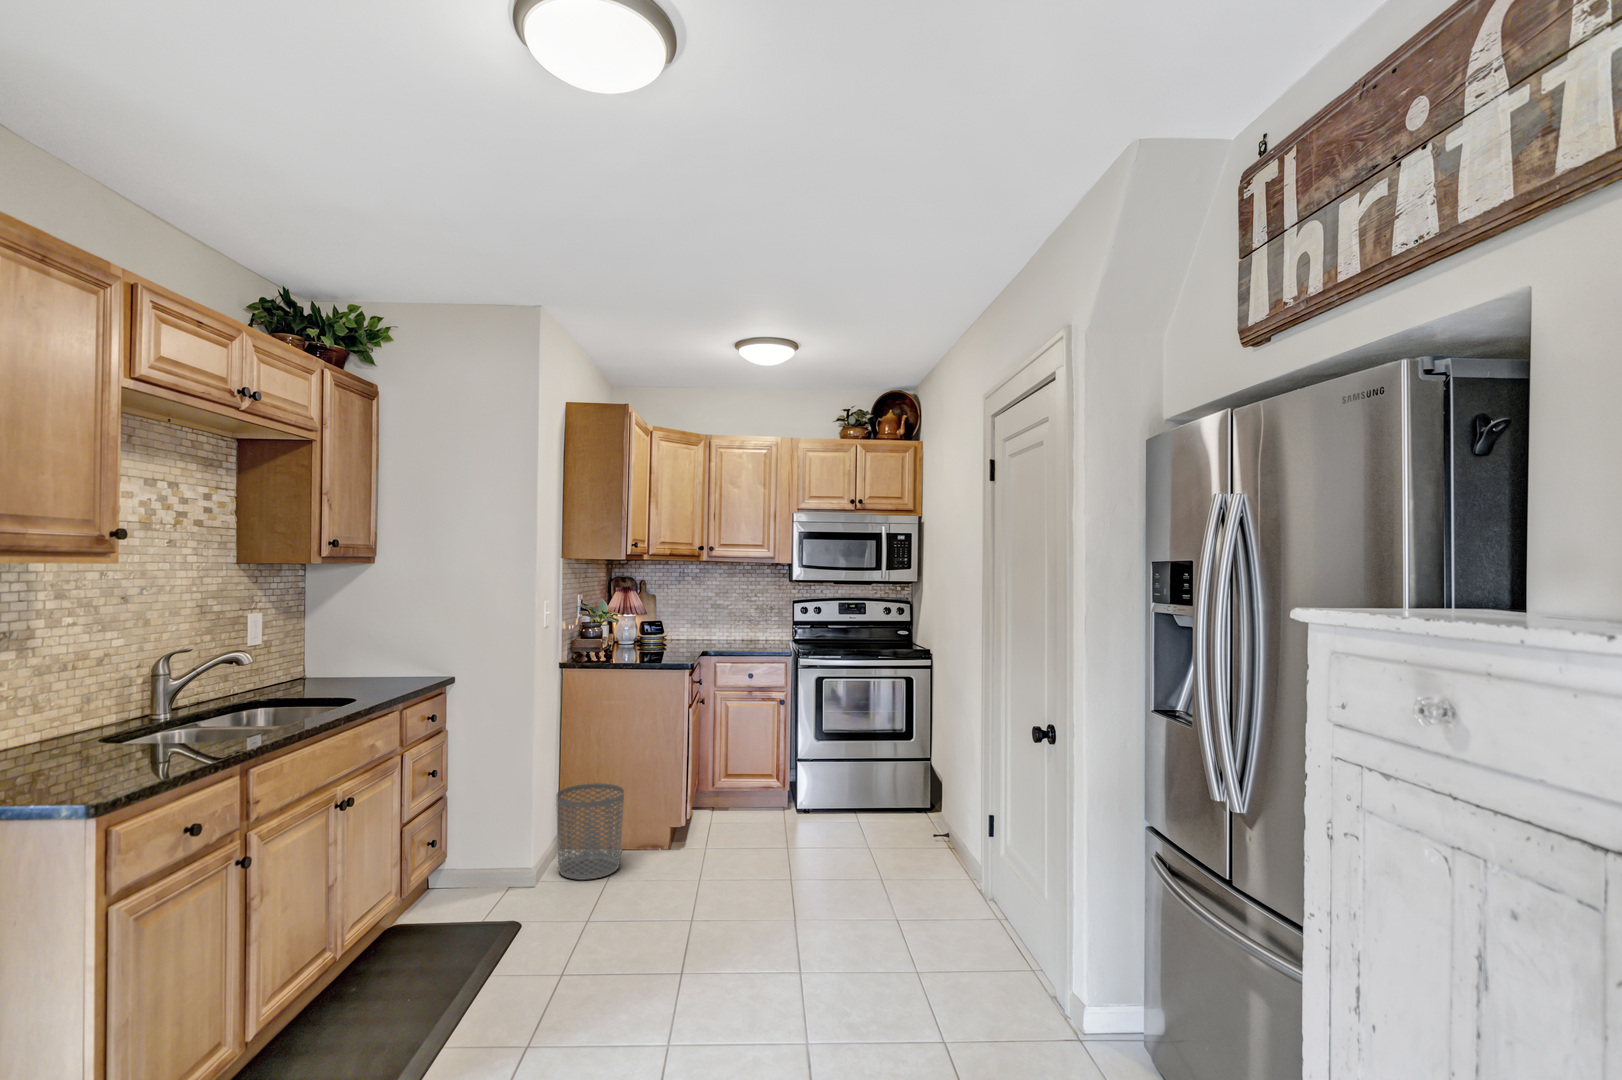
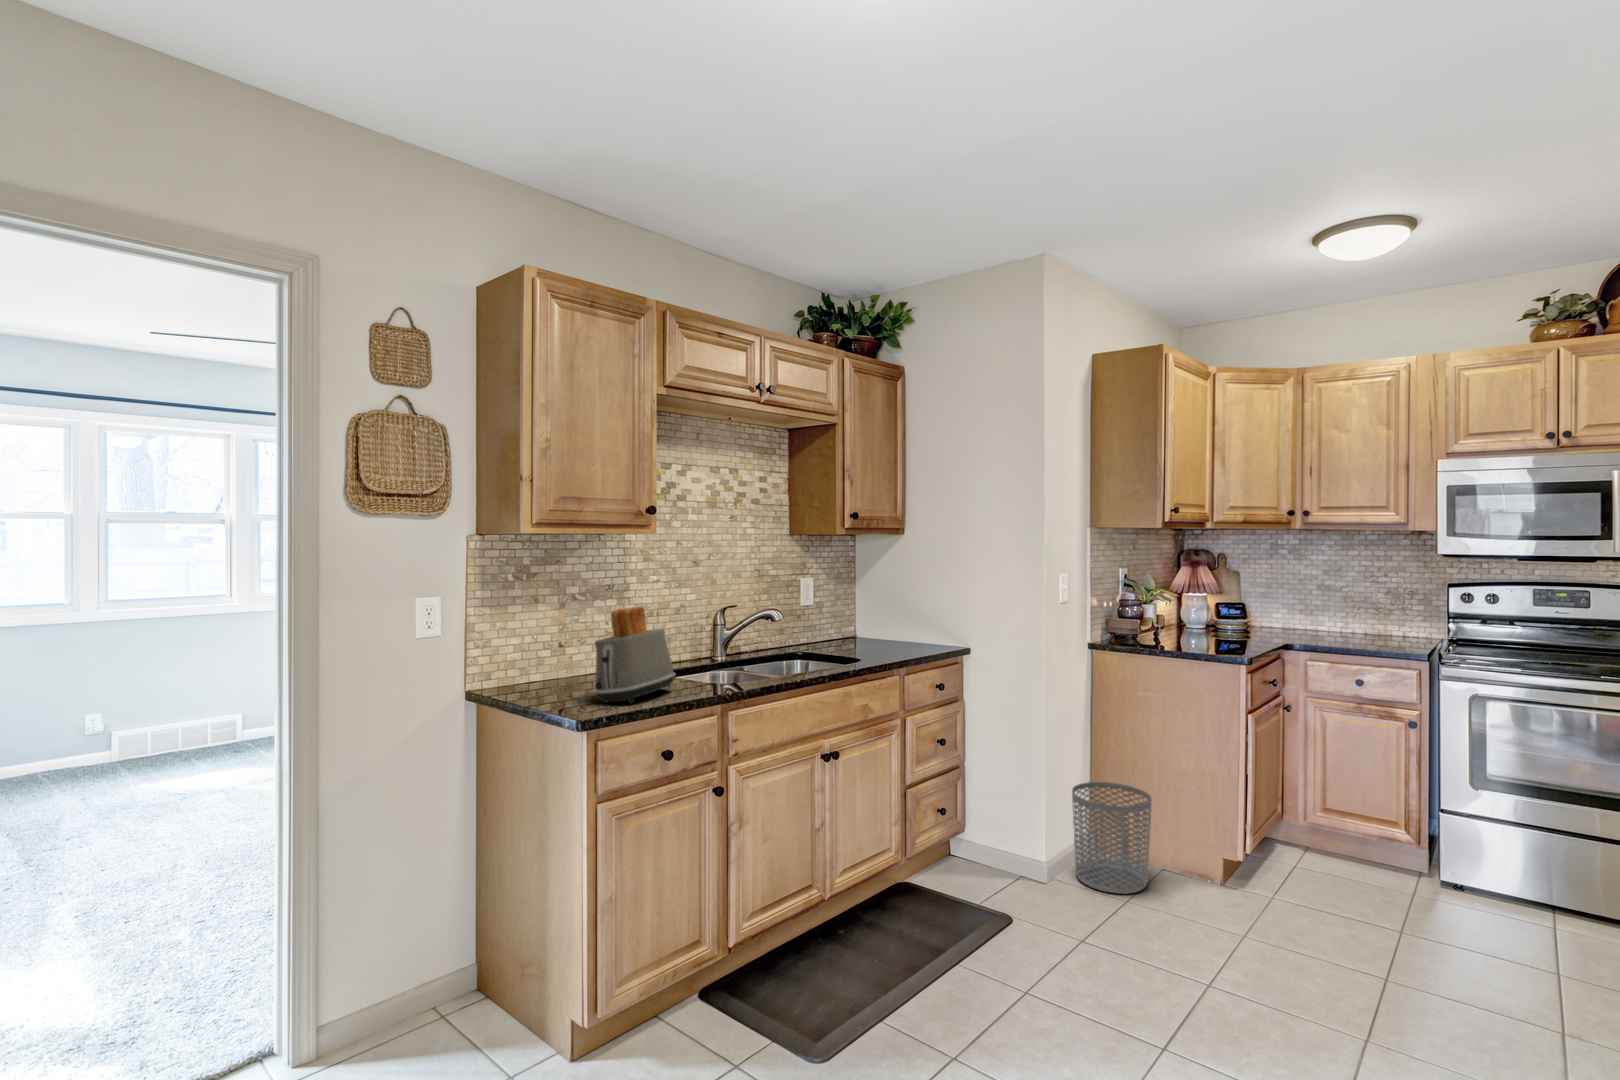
toaster: none [58,655,164,783] -> present [595,606,675,703]

